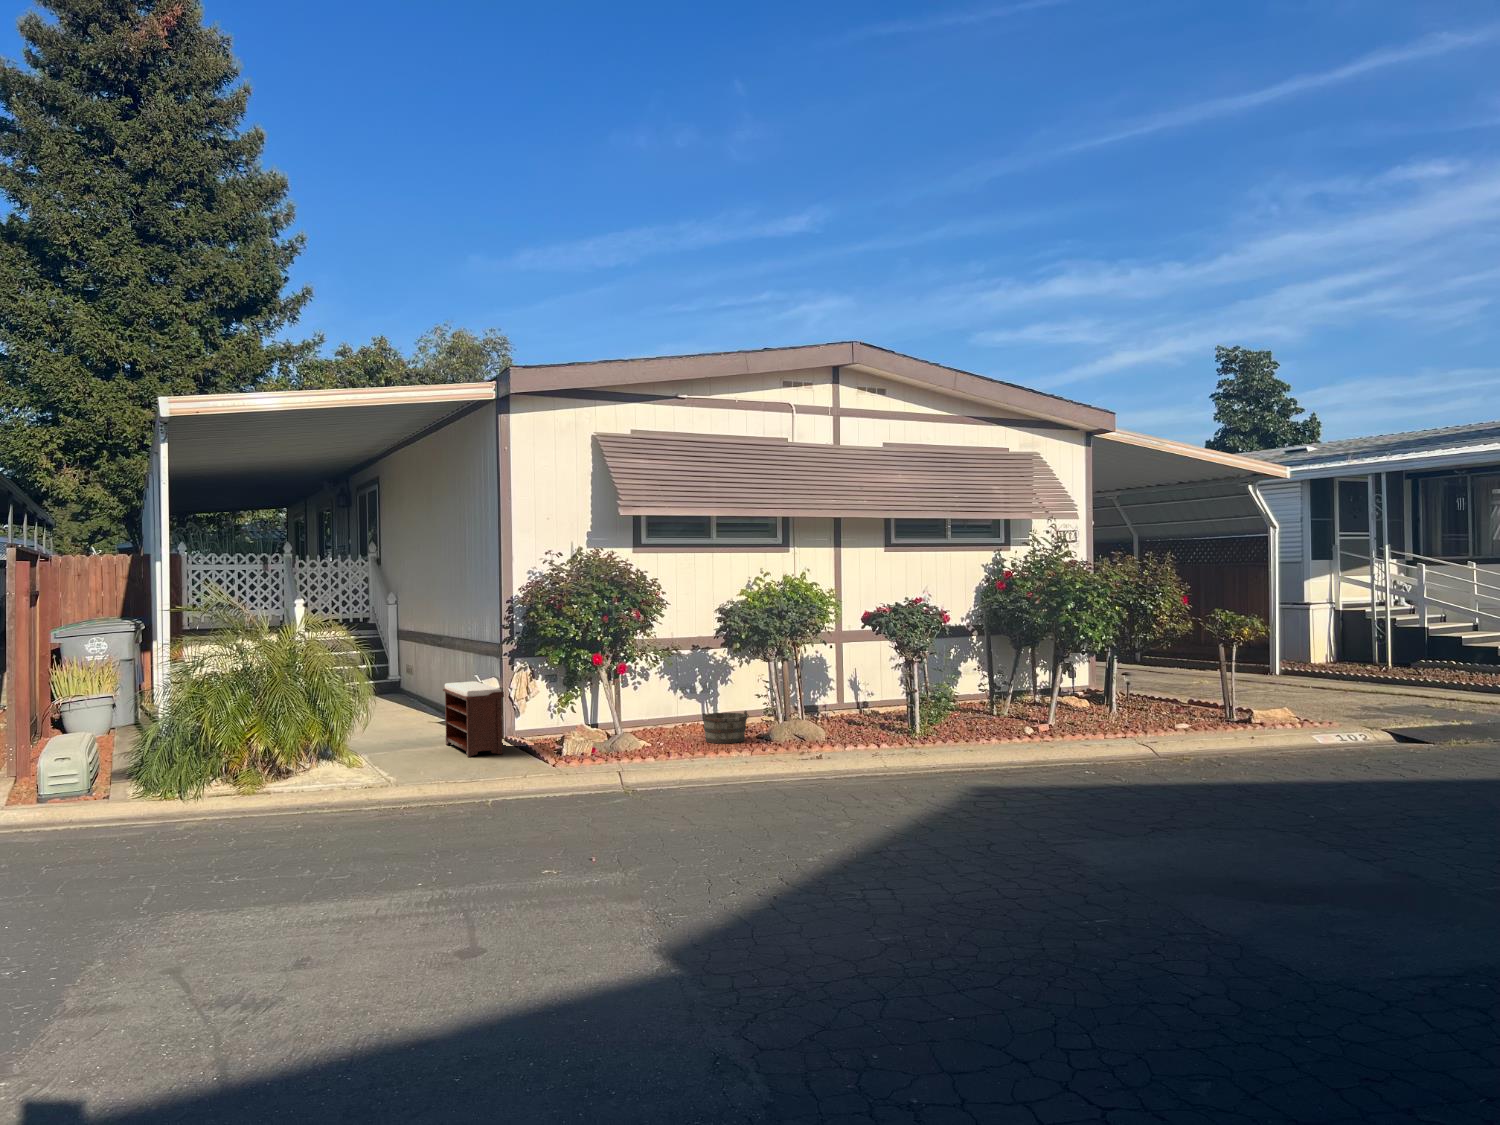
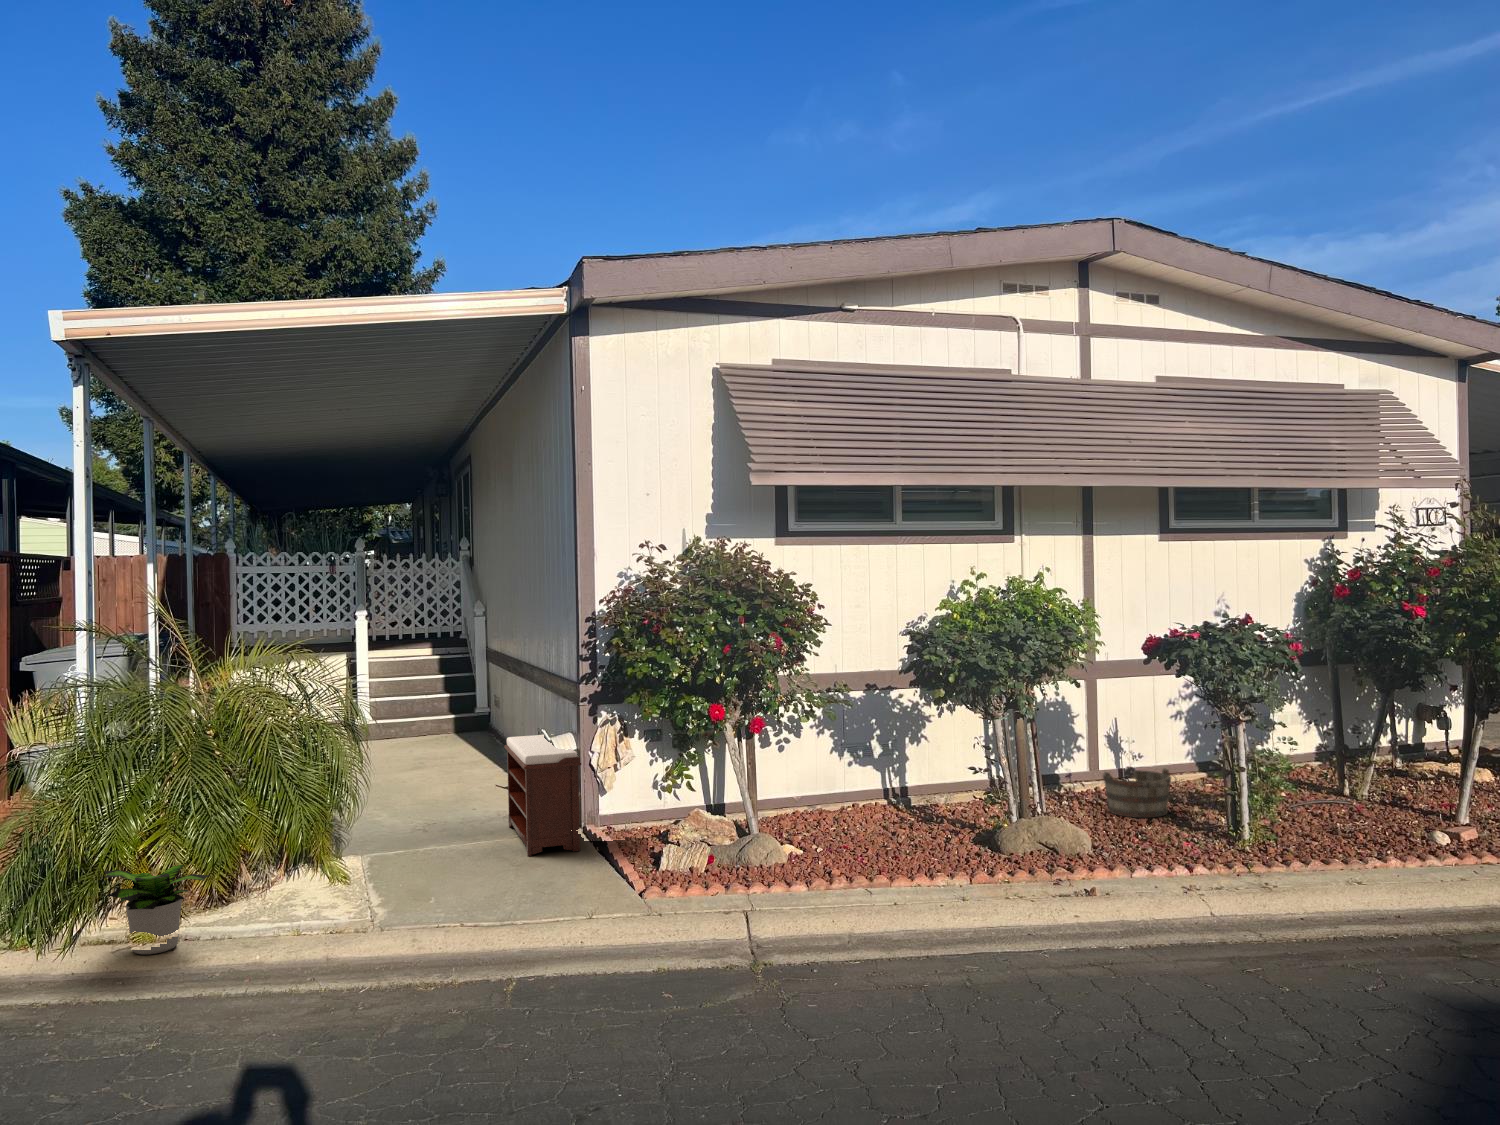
bucket: present [702,710,749,743] -> present [1103,768,1177,818]
potted plant: none [225,745,289,801] -> present [105,865,209,955]

